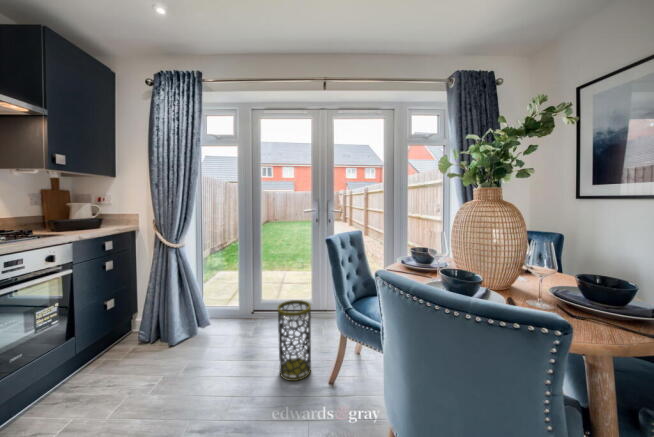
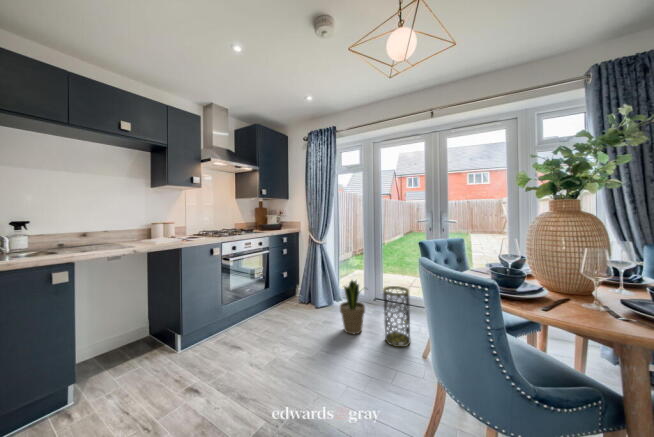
potted plant: none [212,297,256,378] -> present [340,280,365,334]

